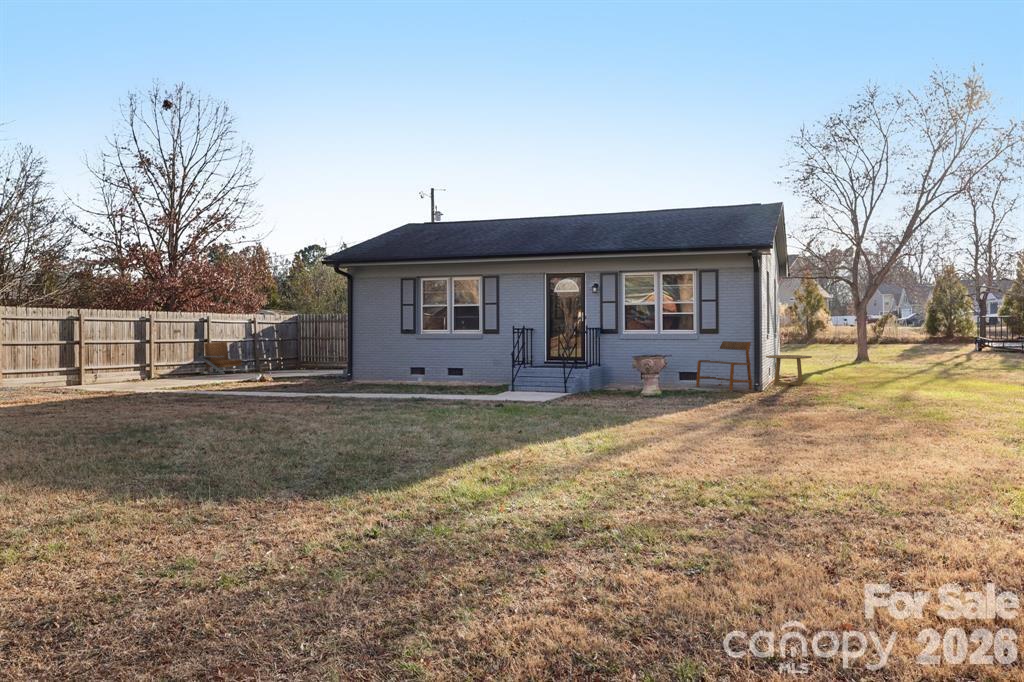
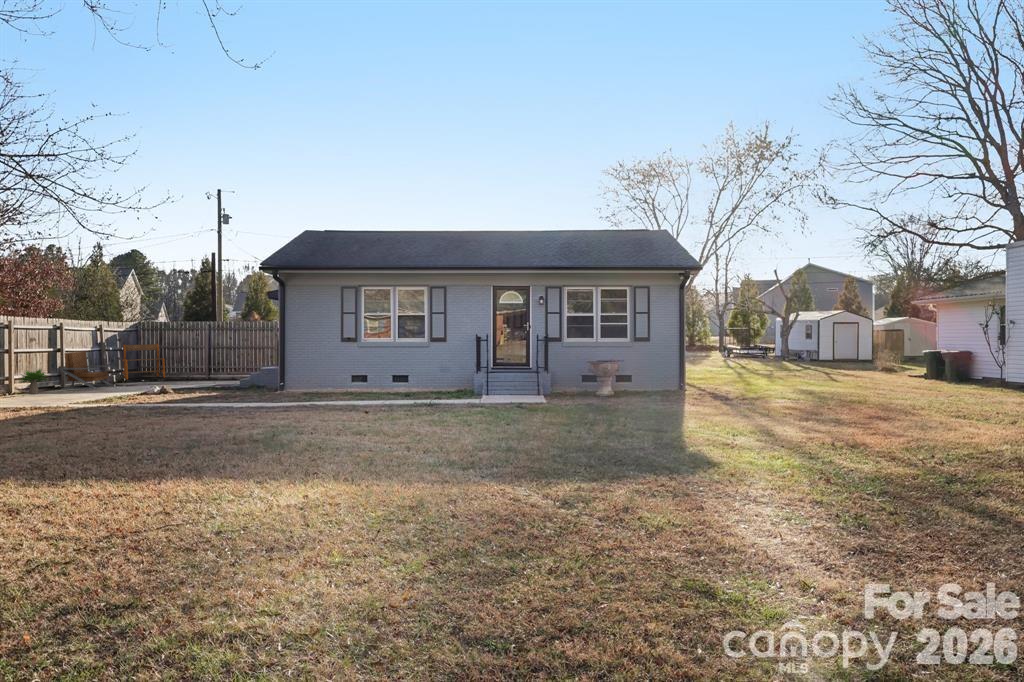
bench: present [696,341,752,391] -> present [122,344,165,379]
potted plant: none [152,355,181,377] -> present [19,369,47,394]
round table: present [766,355,812,386] -> none [680,360,718,386]

